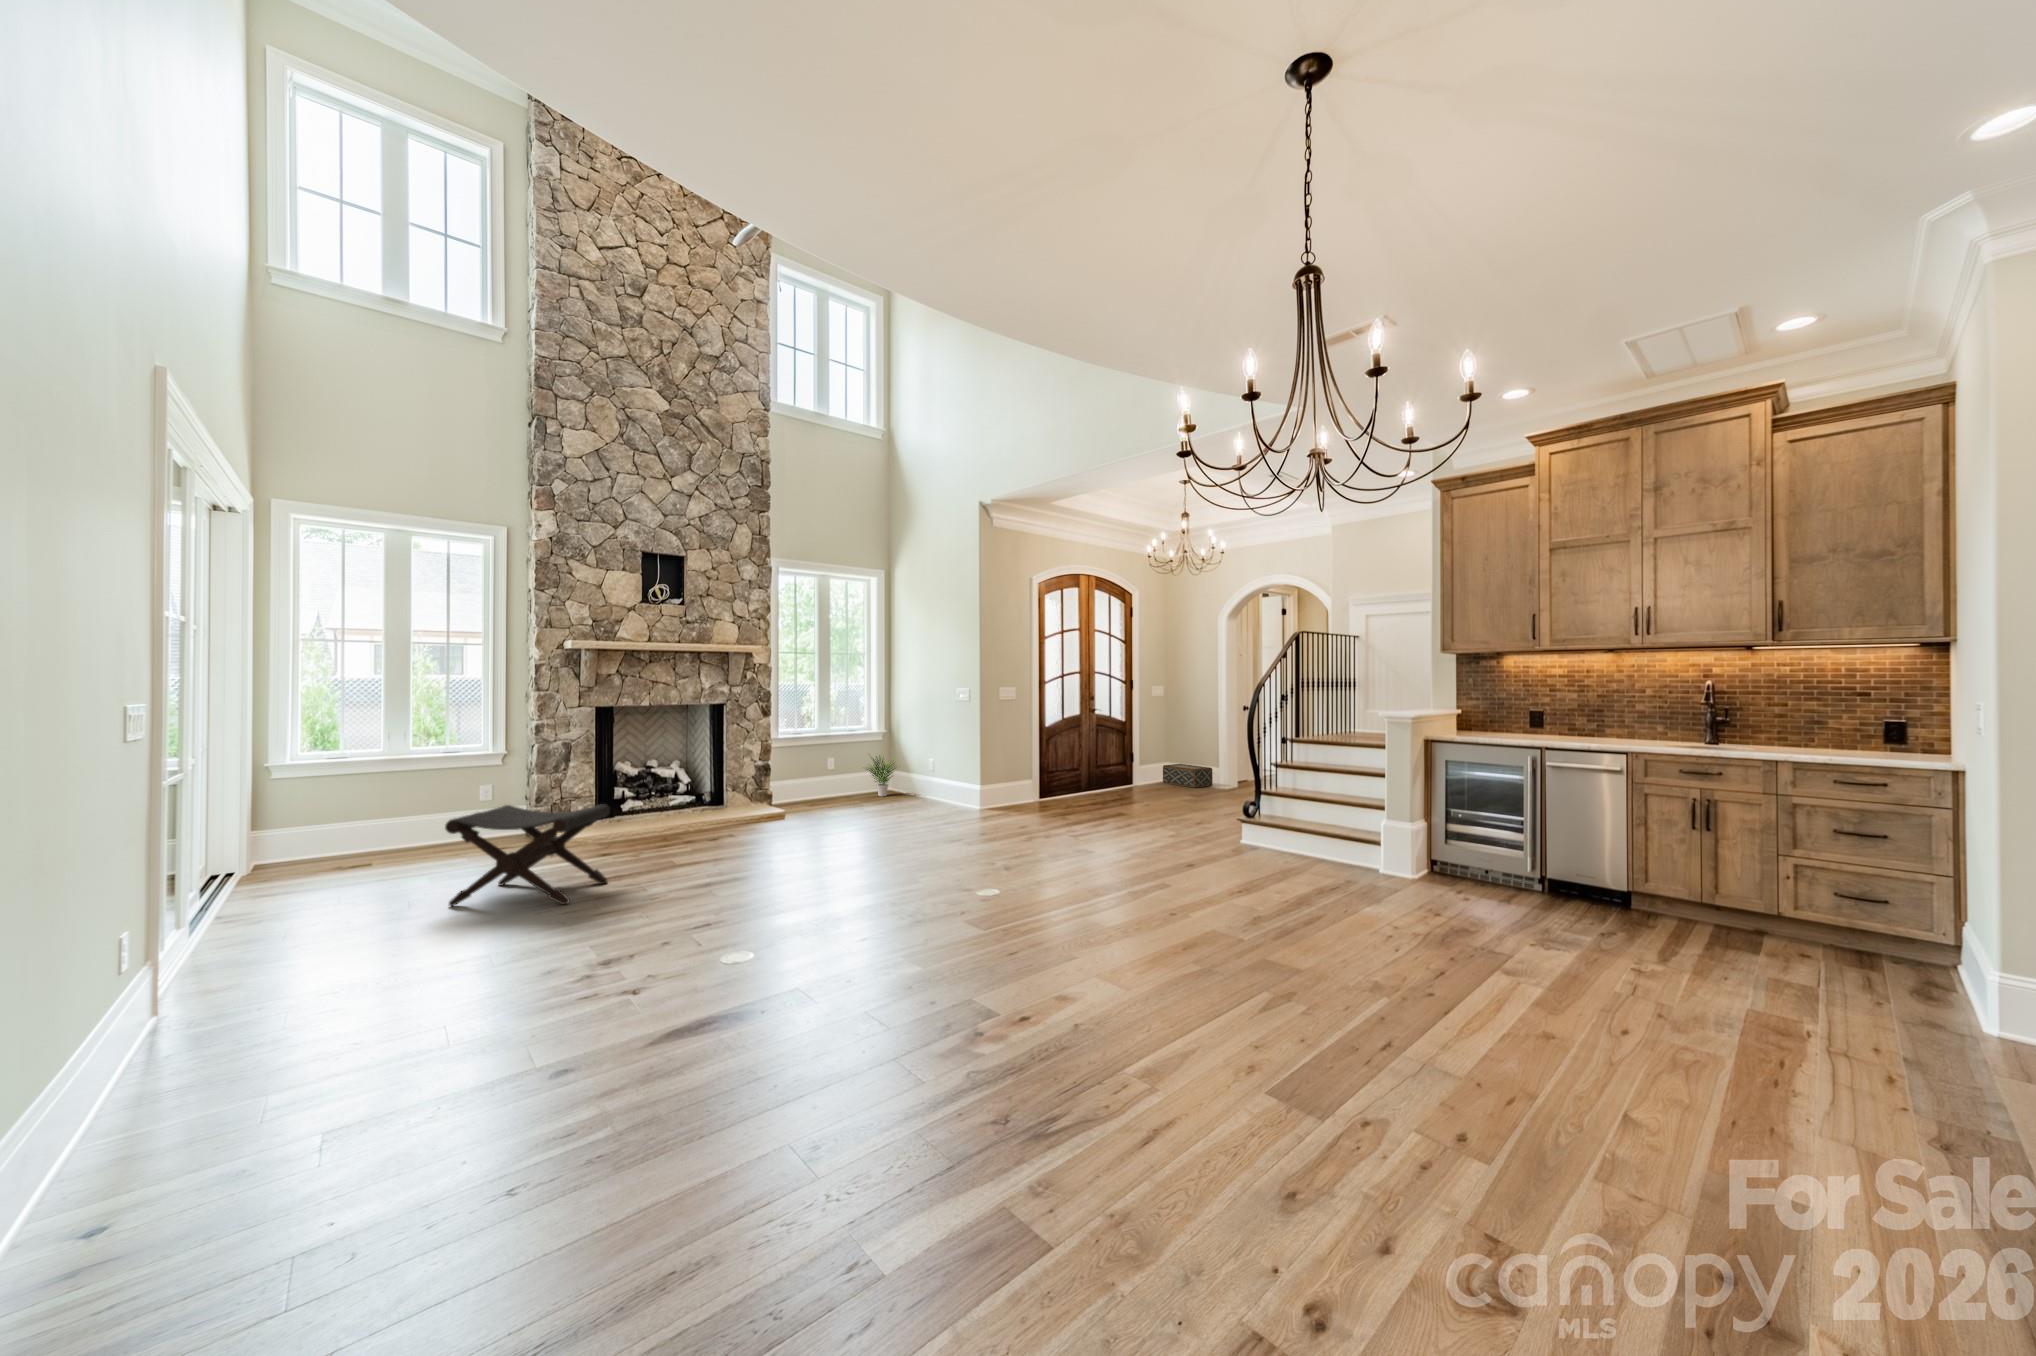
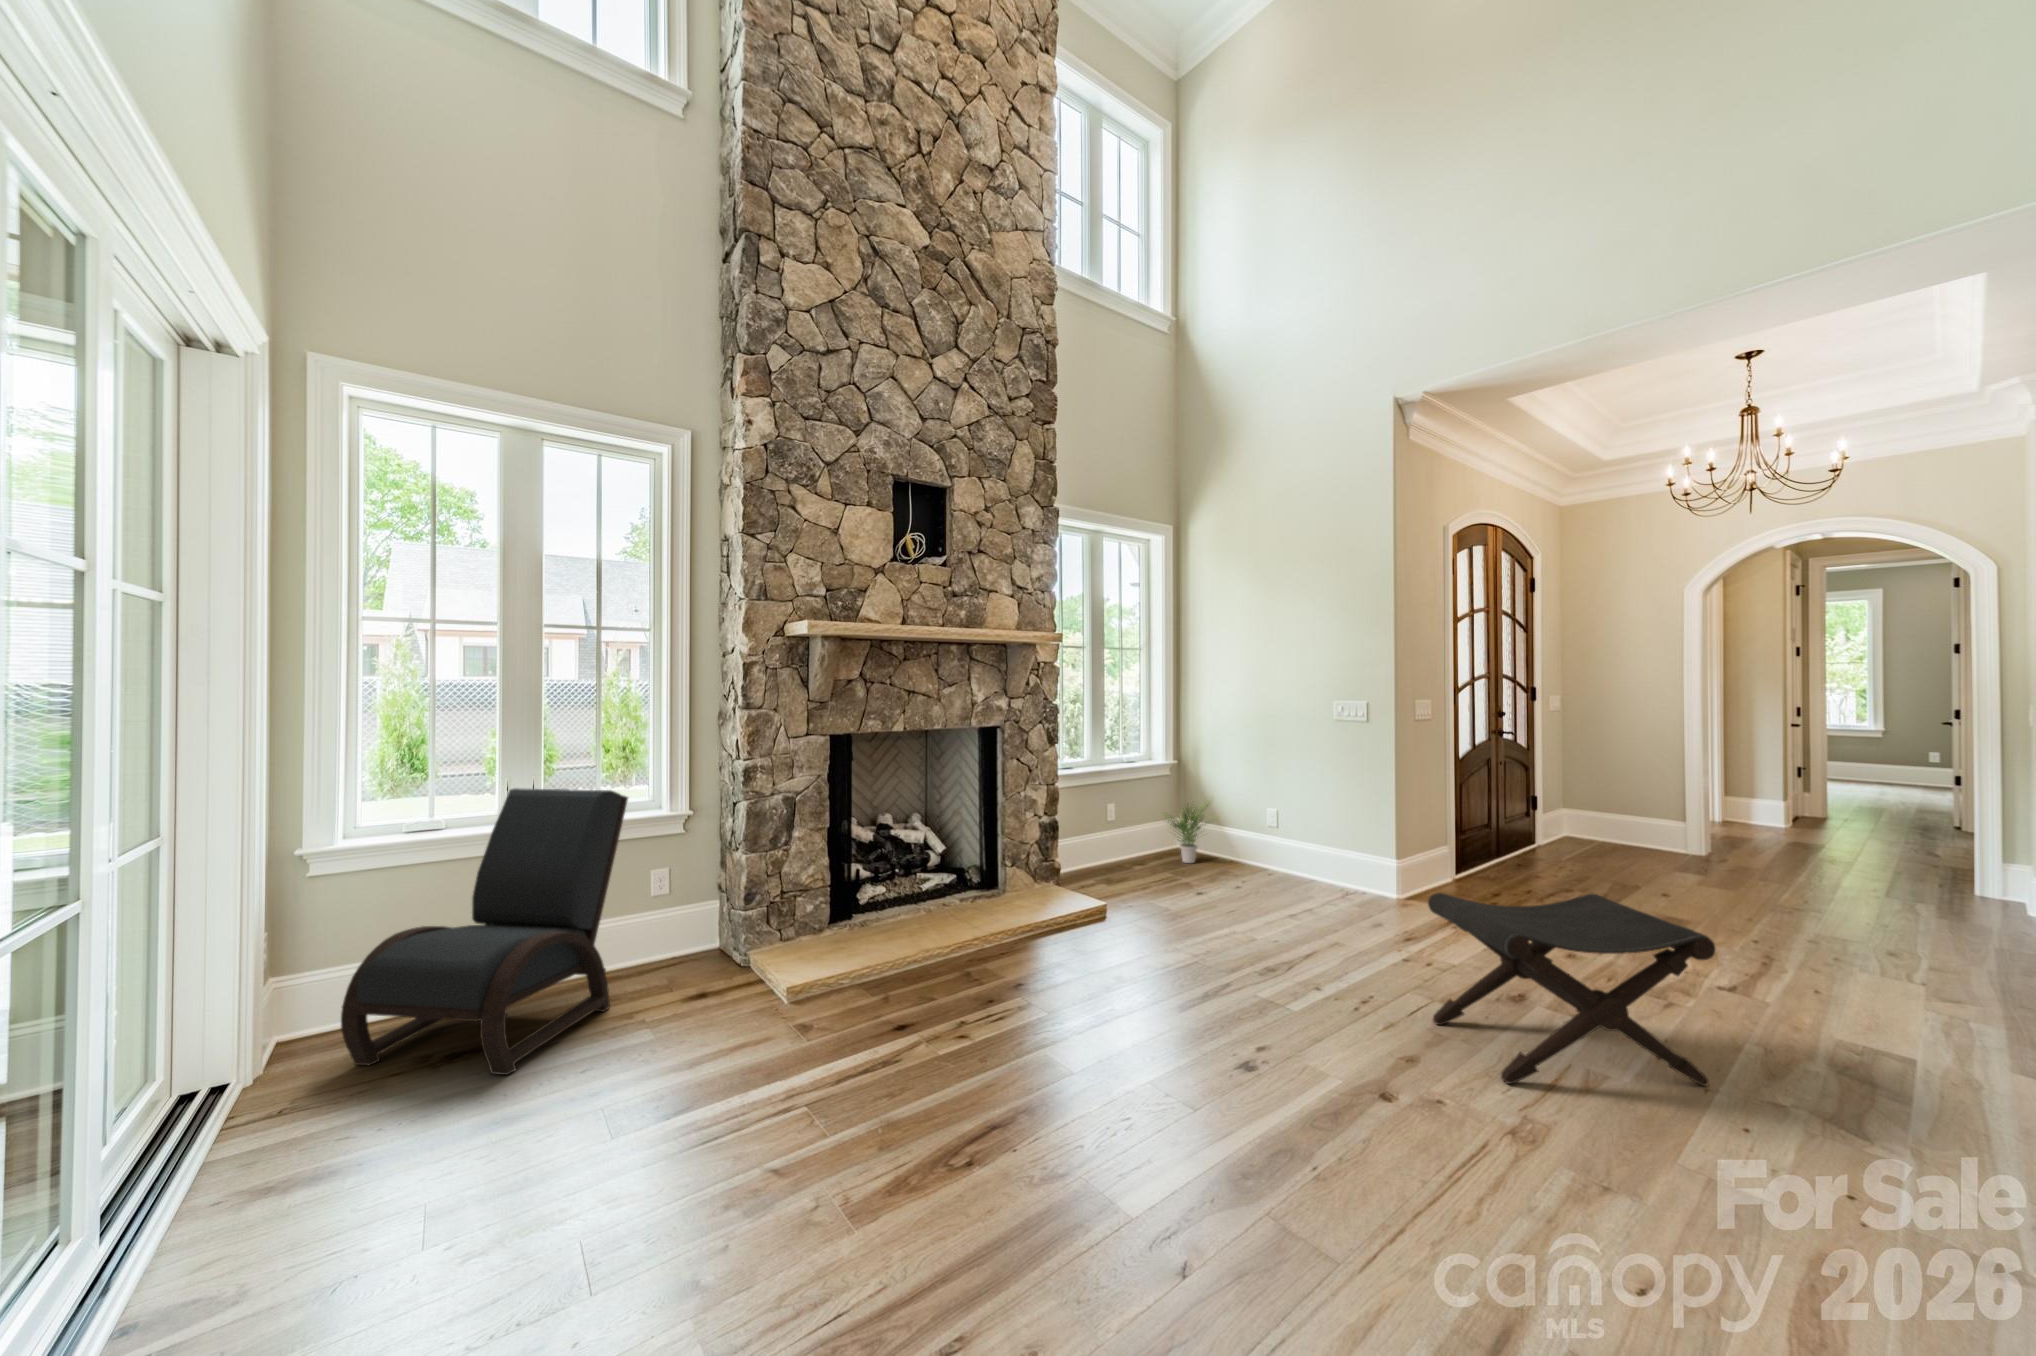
lounge chair: none [291,736,463,873] -> present [341,788,628,1075]
woven basket: present [1163,764,1213,788] -> none [1572,812,1667,852]
footstool: present [445,804,610,906] -> present [1428,893,1715,1086]

